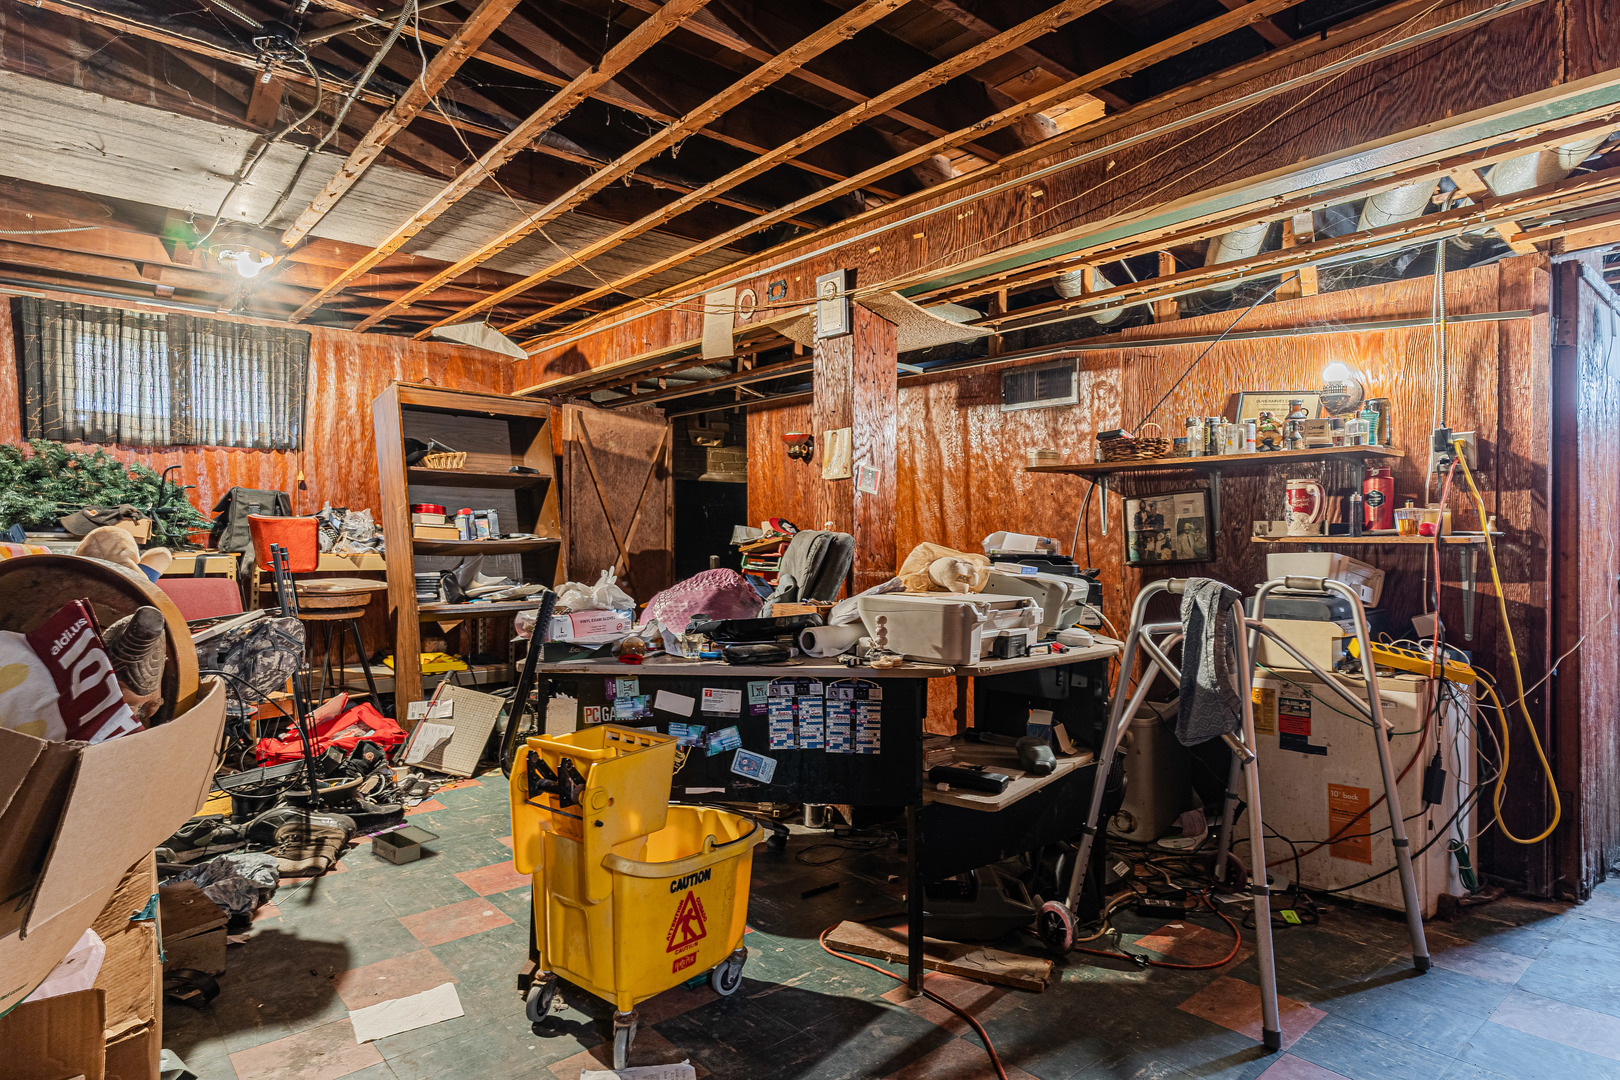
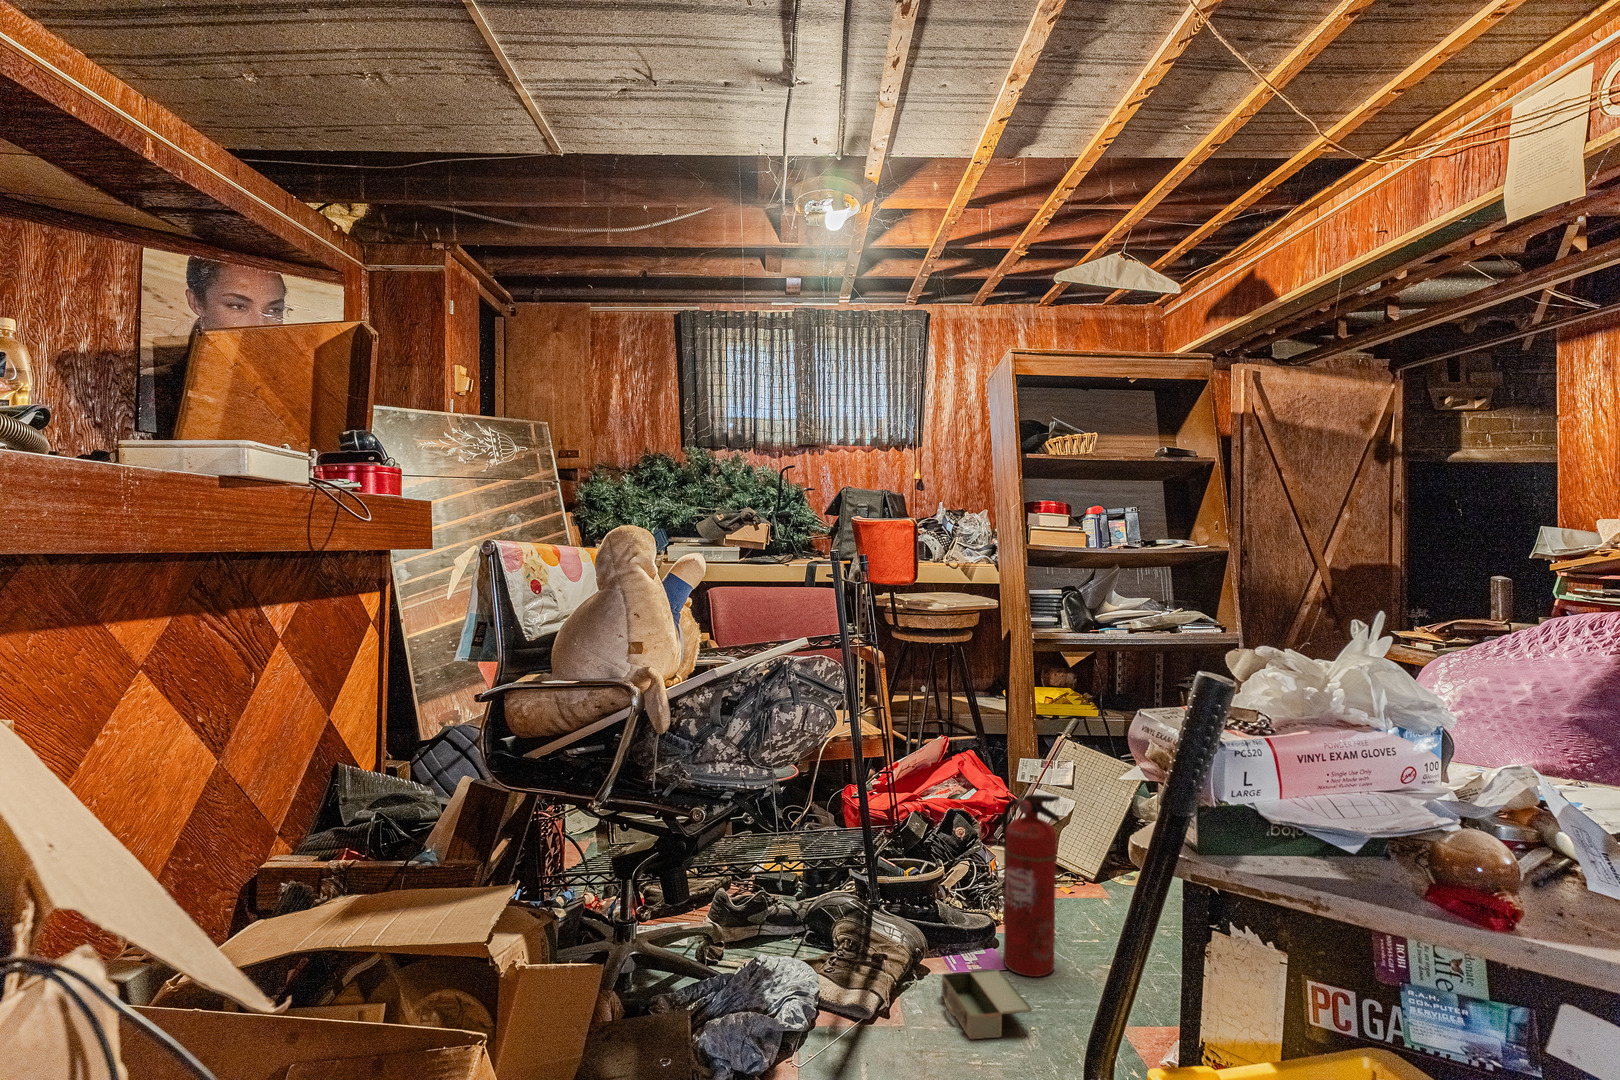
fire extinguisher: none [411,707,455,829] -> present [1002,794,1060,977]

